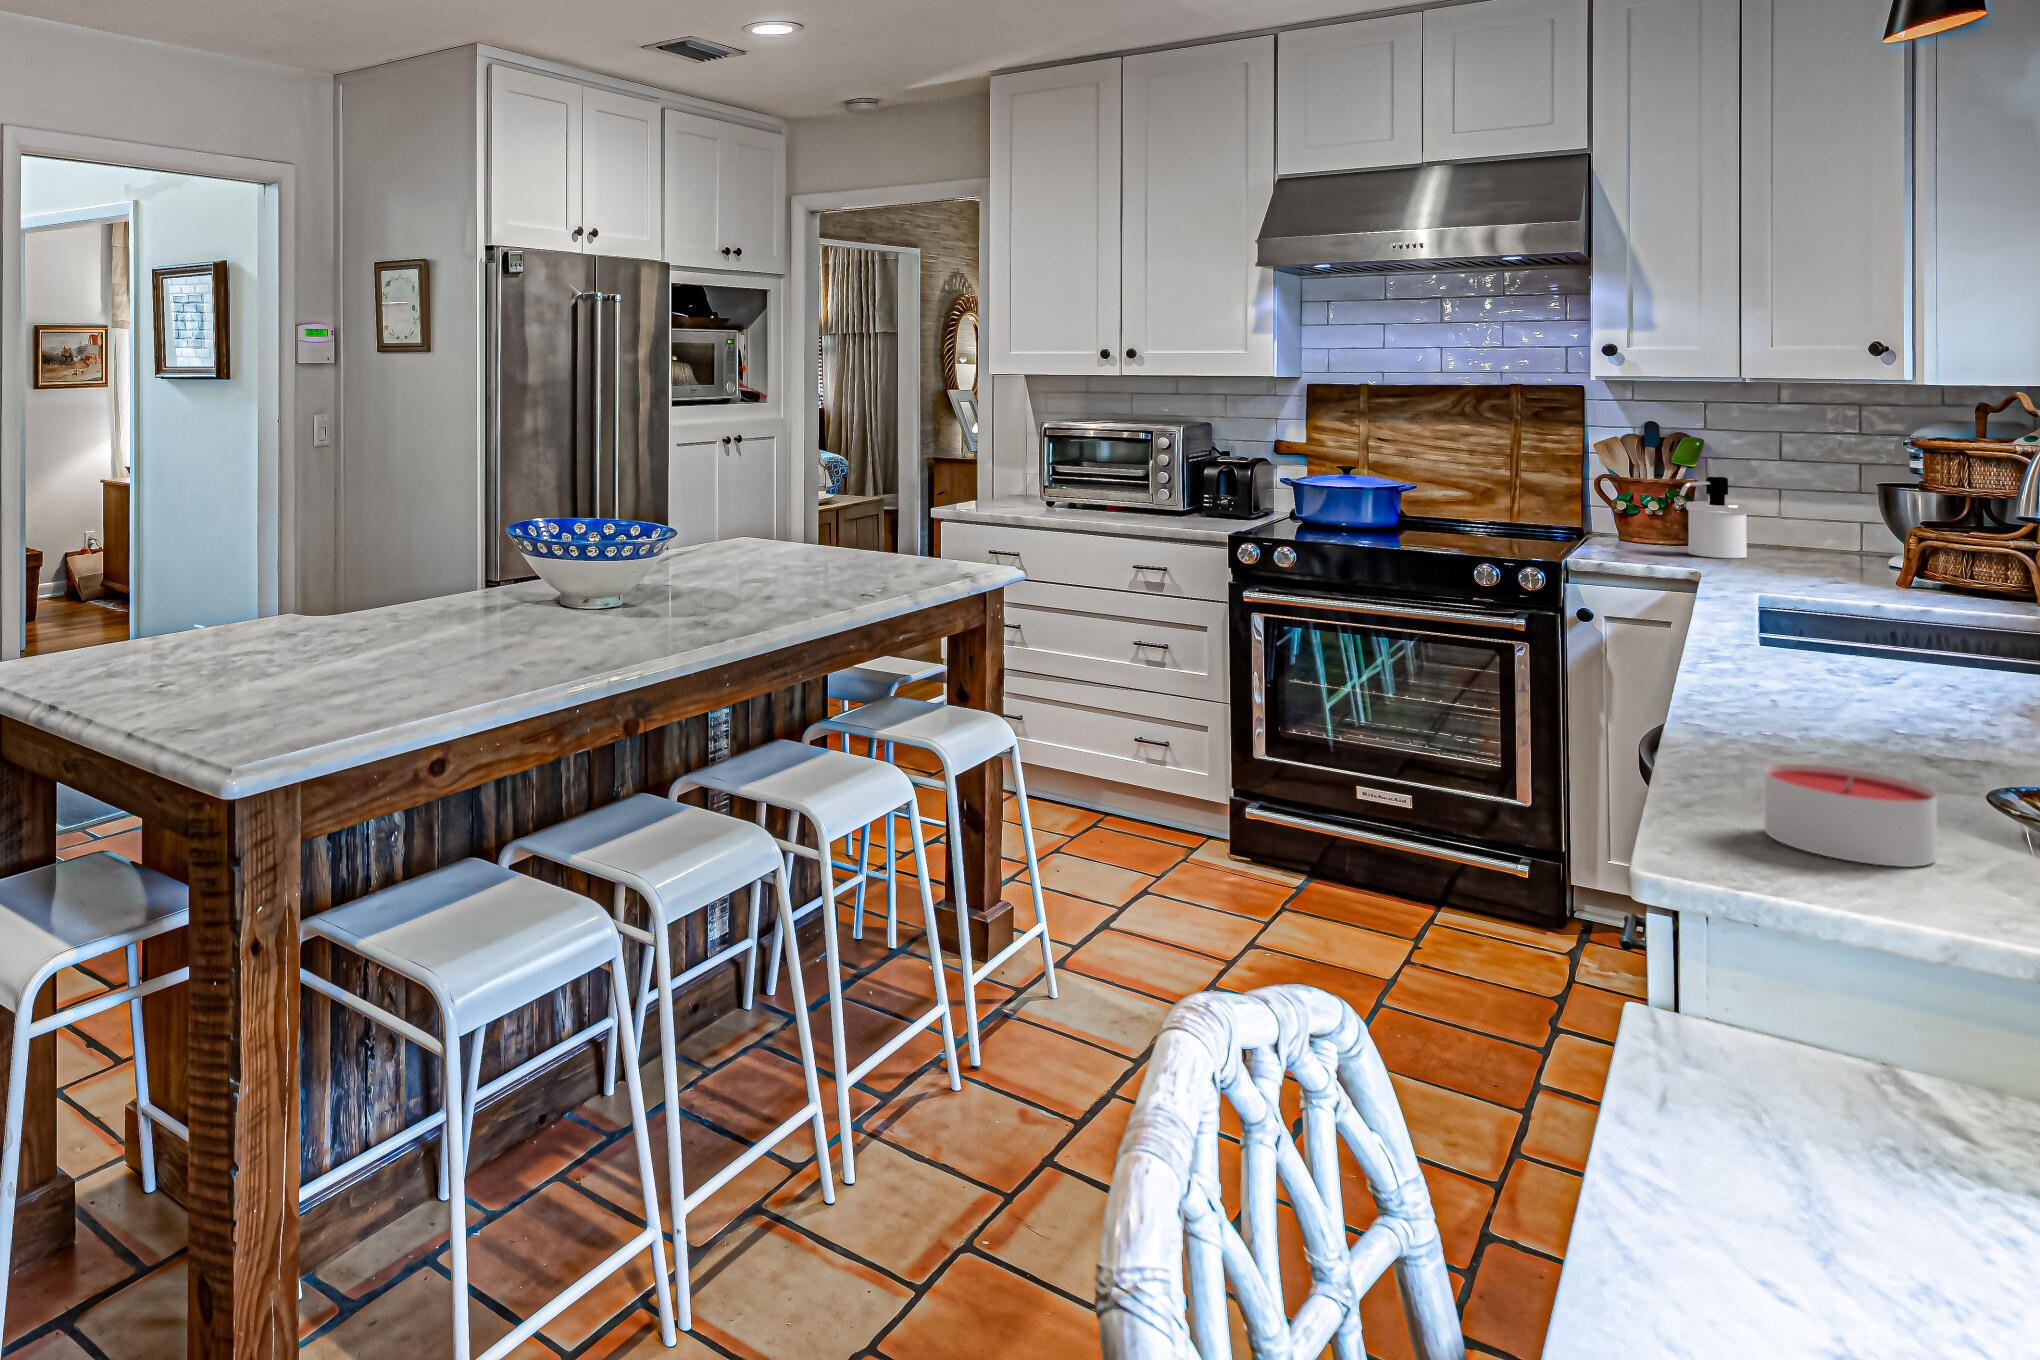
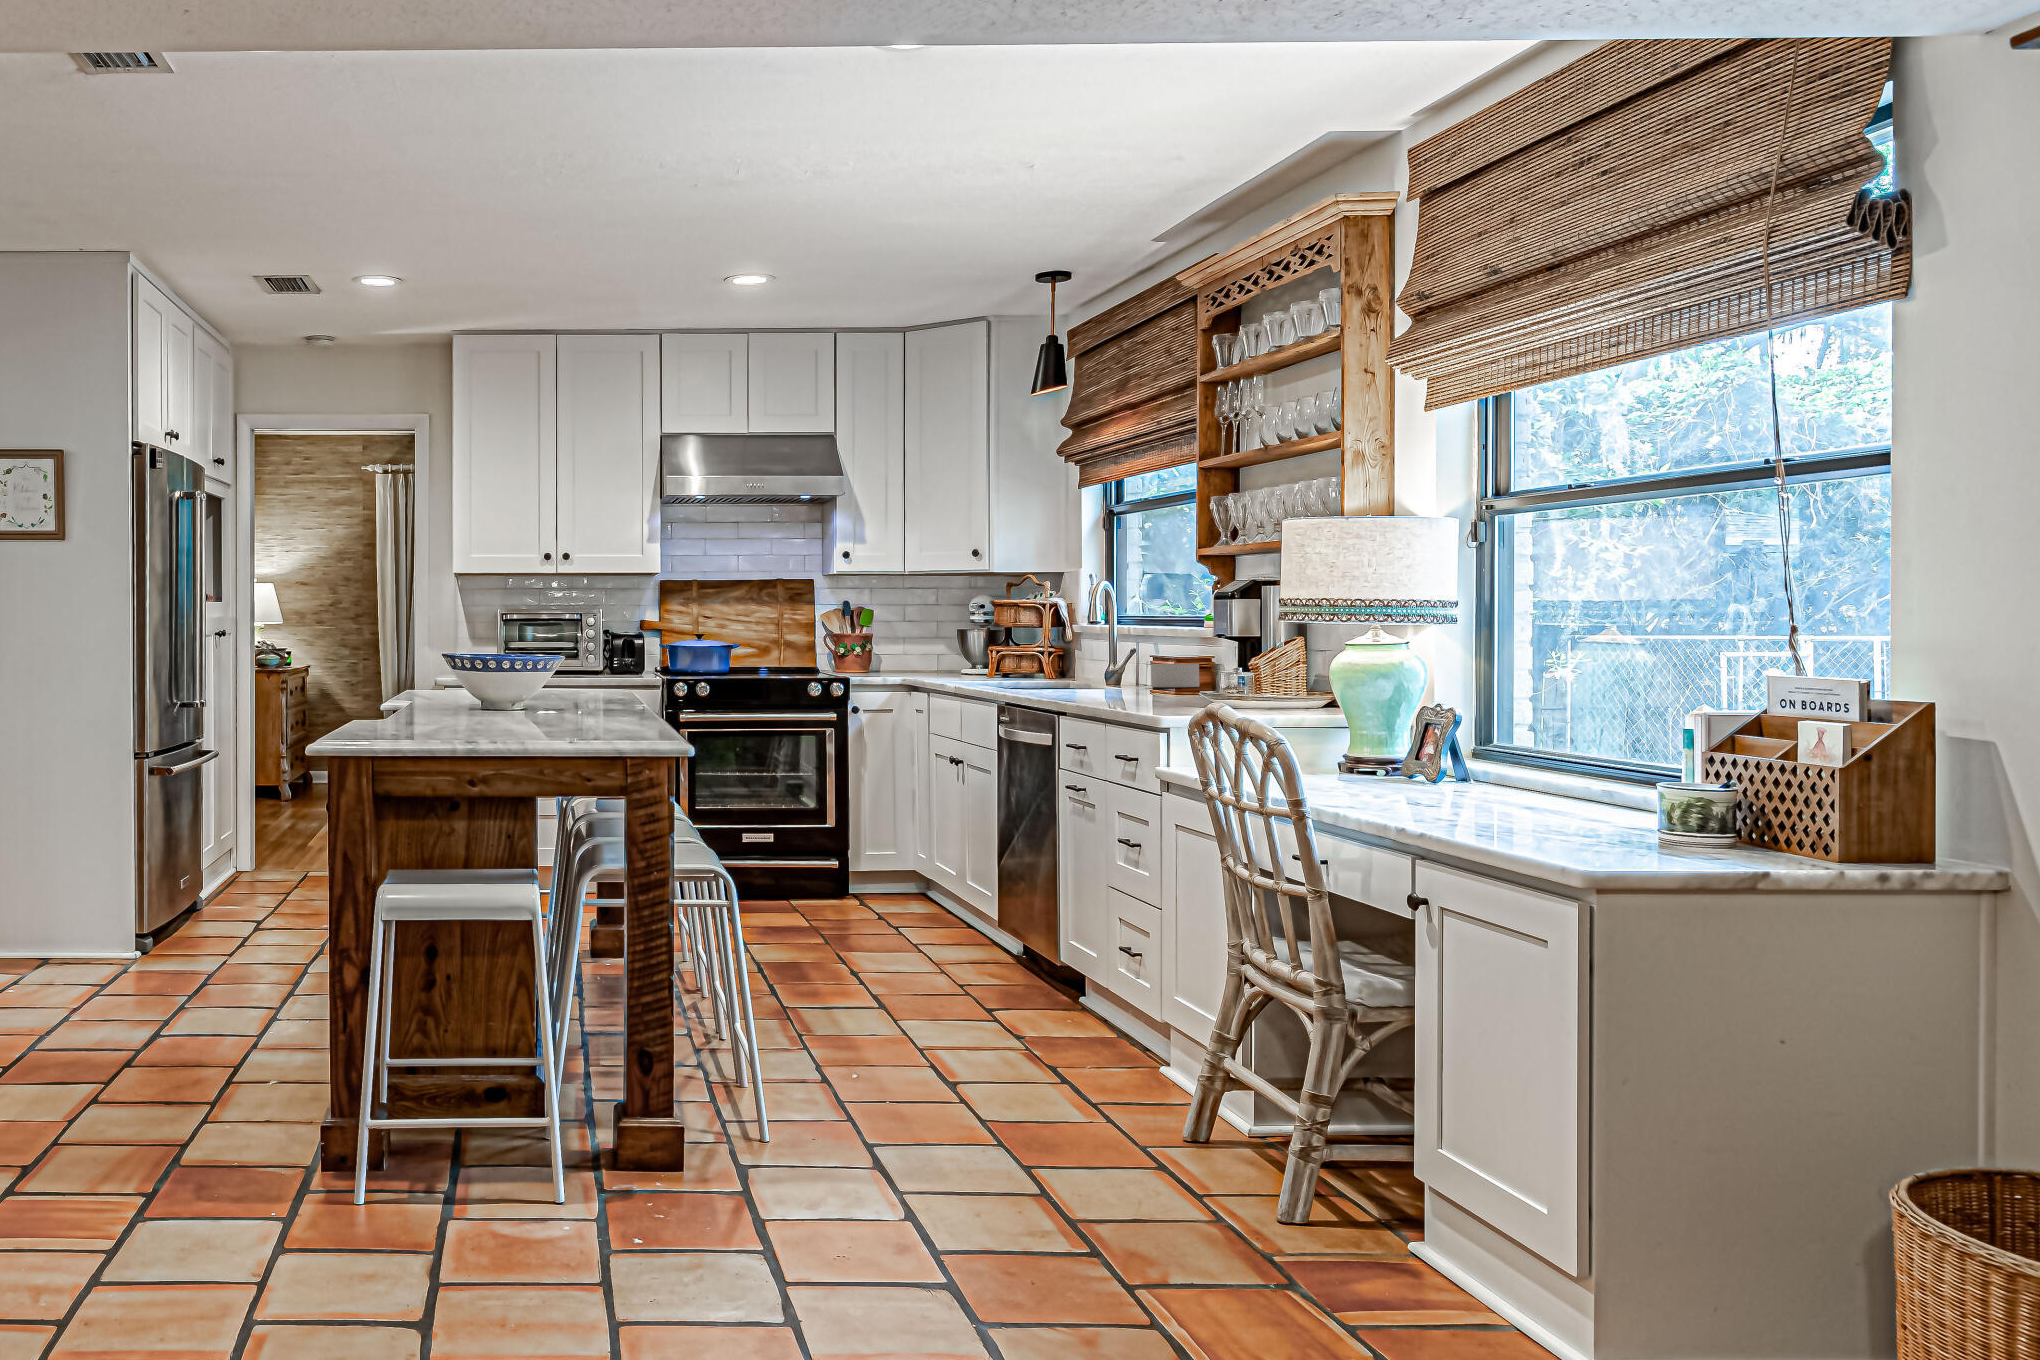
soap dispenser: present [1679,477,1749,558] -> none [868,631,896,678]

